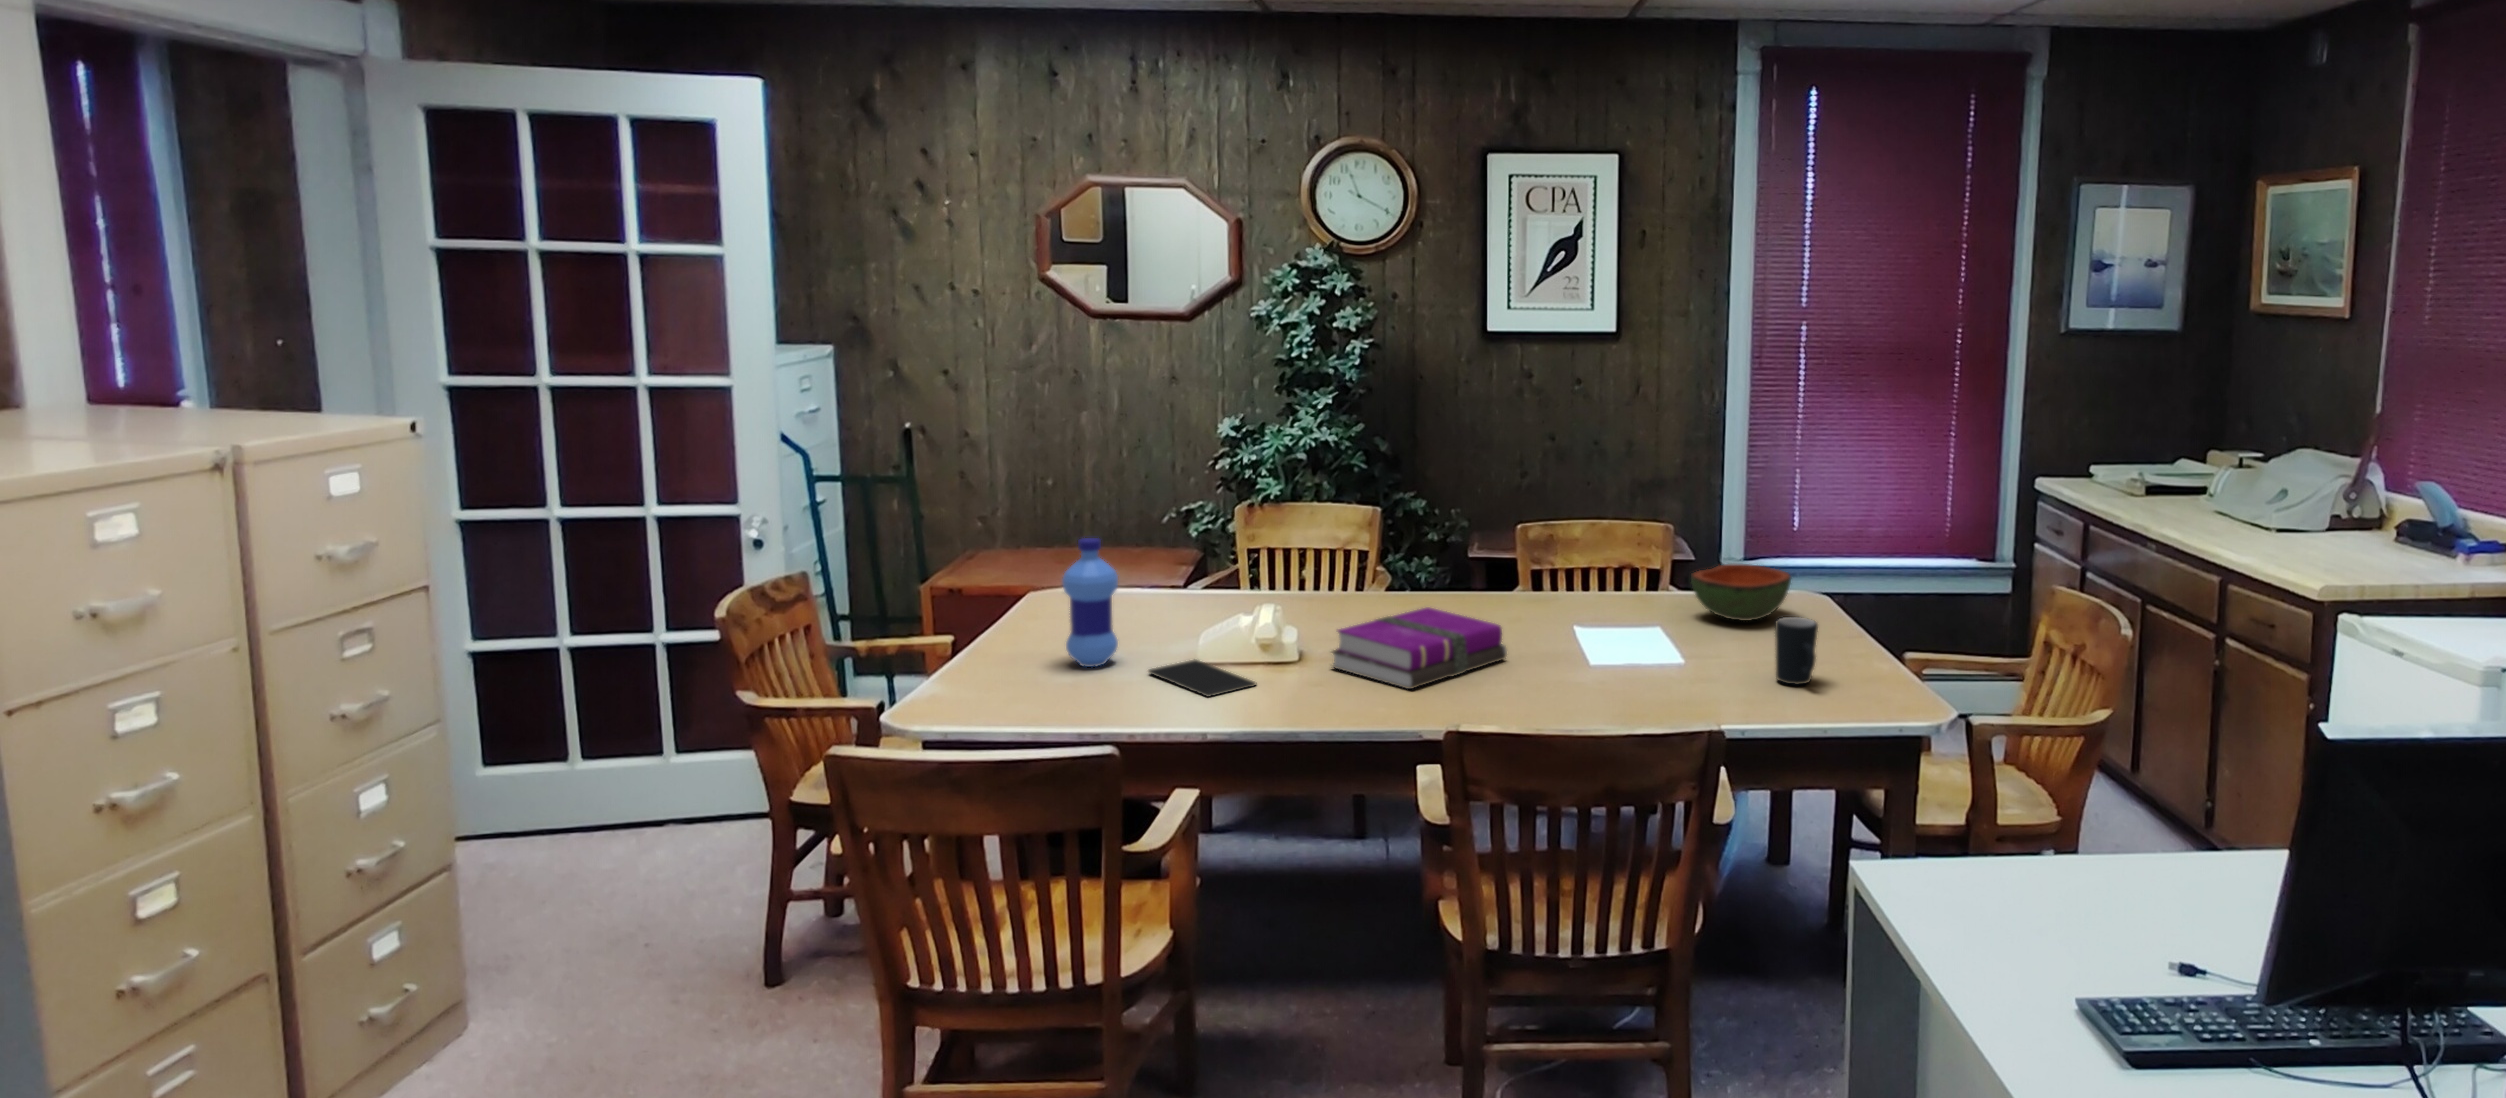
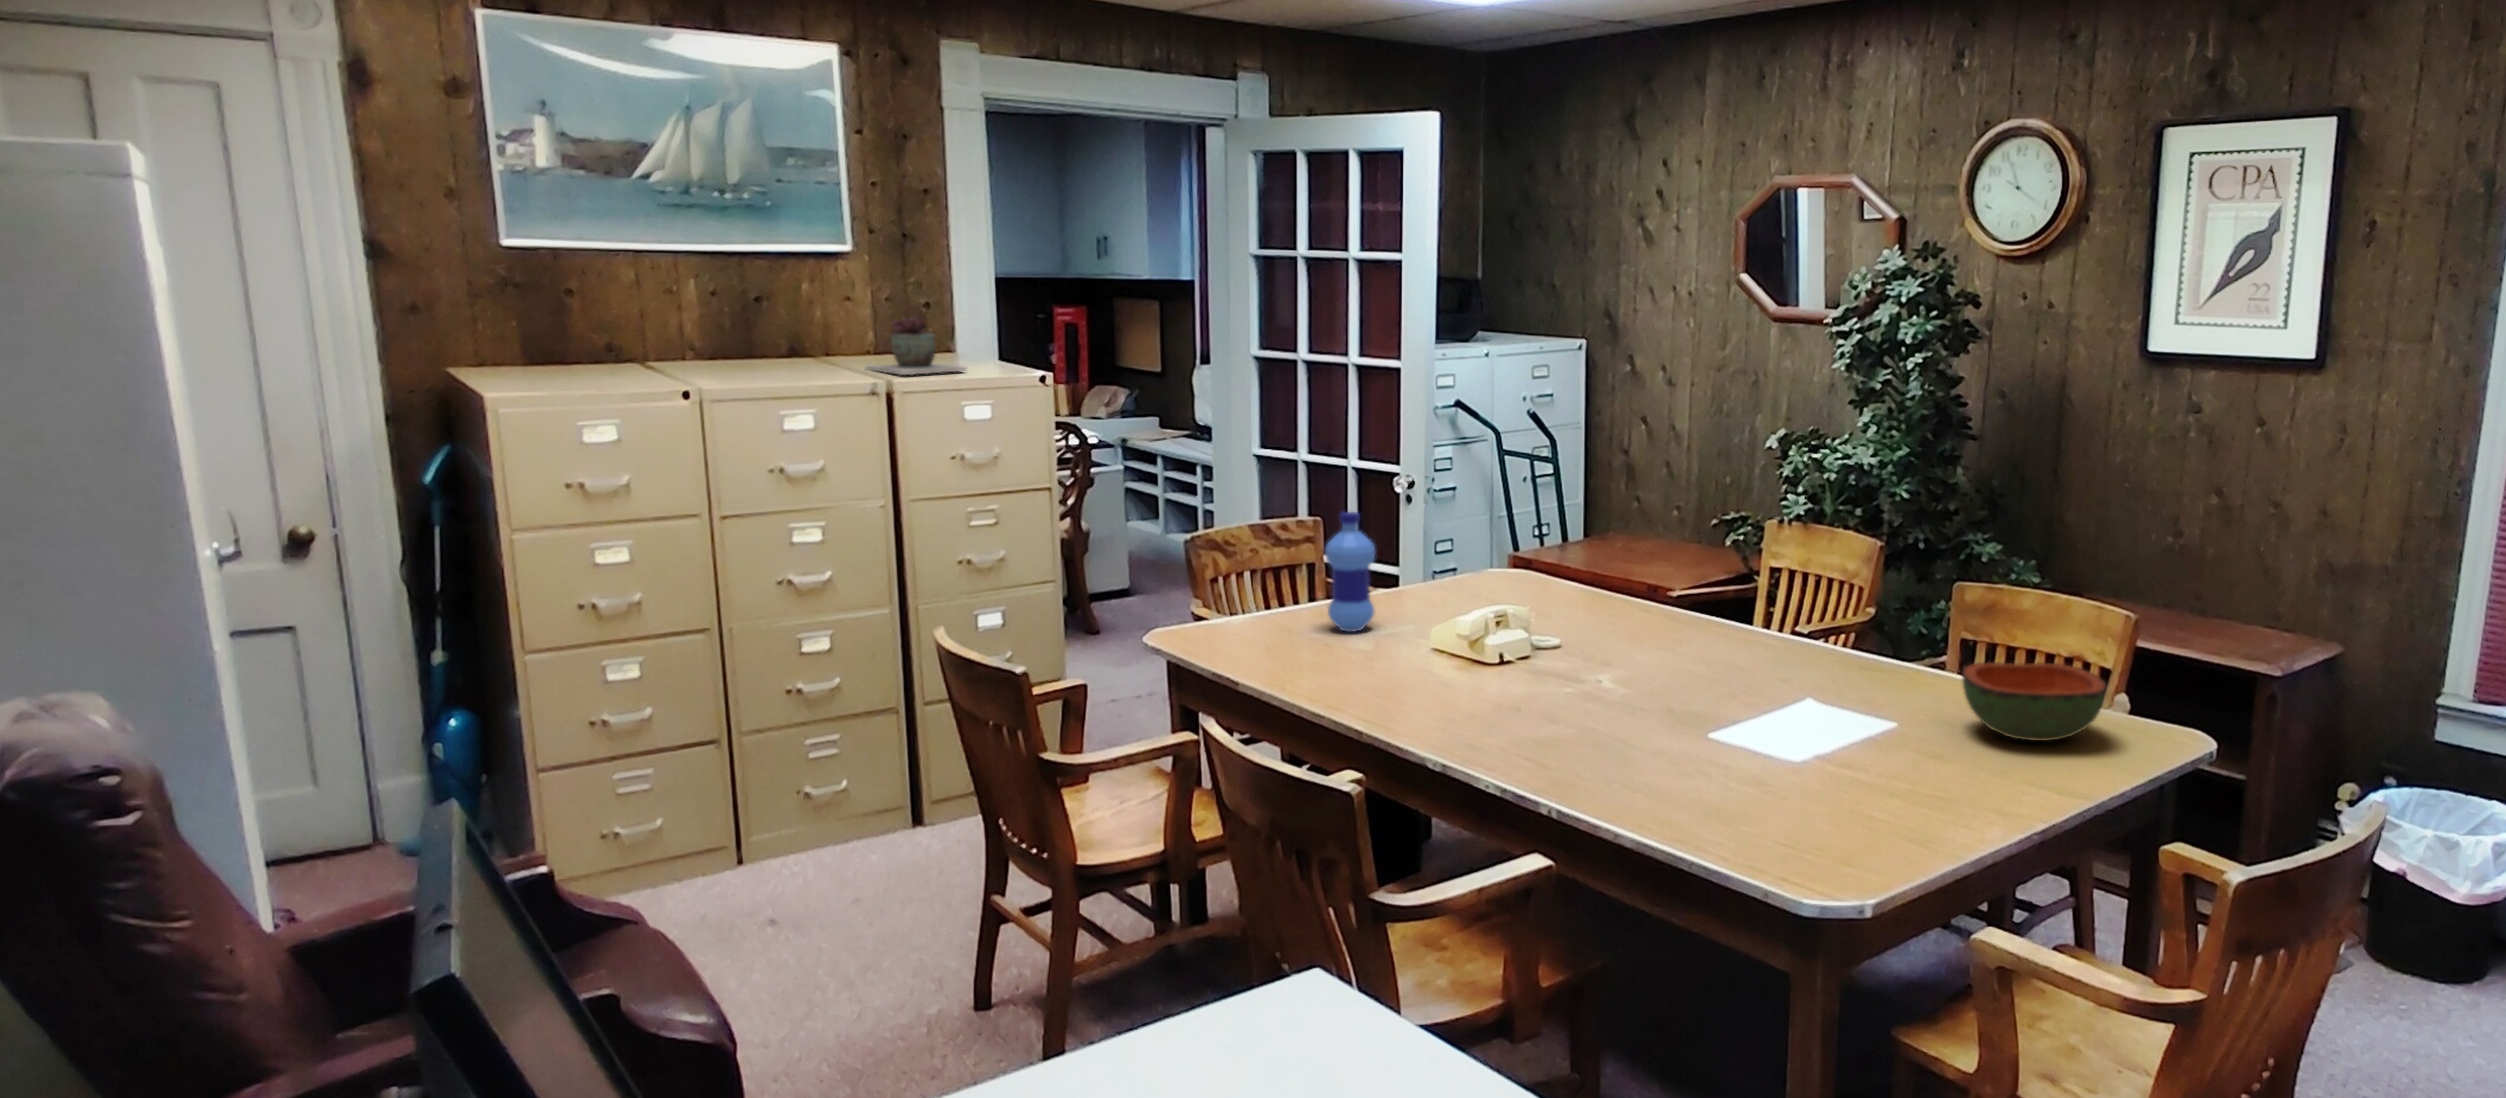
succulent plant: none [70,353,279,444] -> present [867,317,966,375]
notebook: present [1332,607,1507,689] -> none [1487,636,1648,708]
mug: present [1775,617,1818,685] -> none [1839,722,1896,814]
tablet: present [1149,659,1257,697] -> none [1343,641,1413,673]

